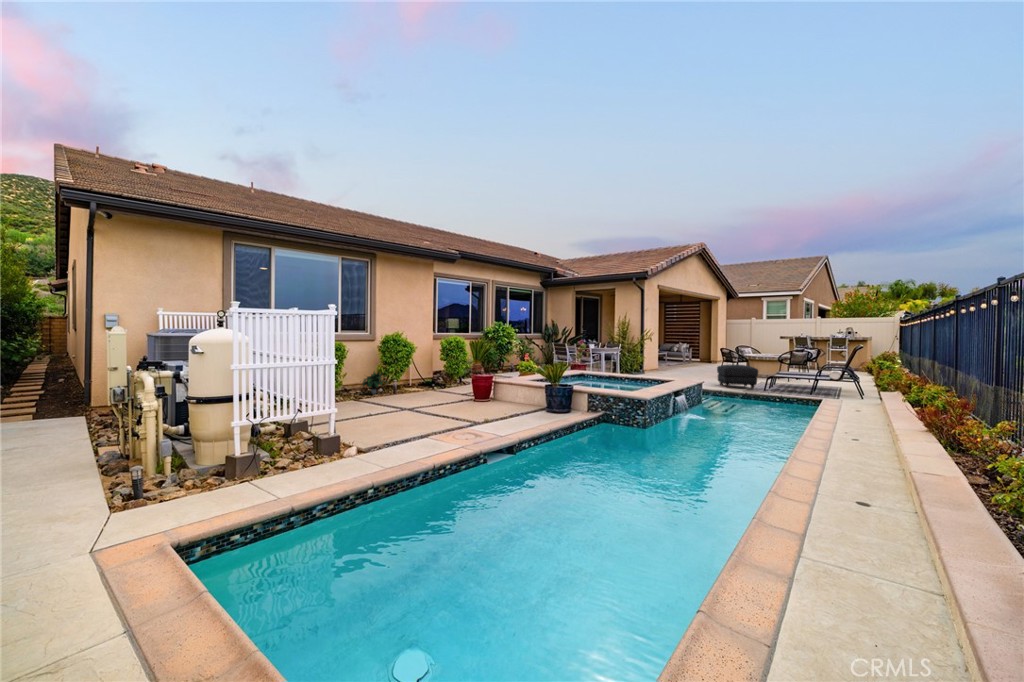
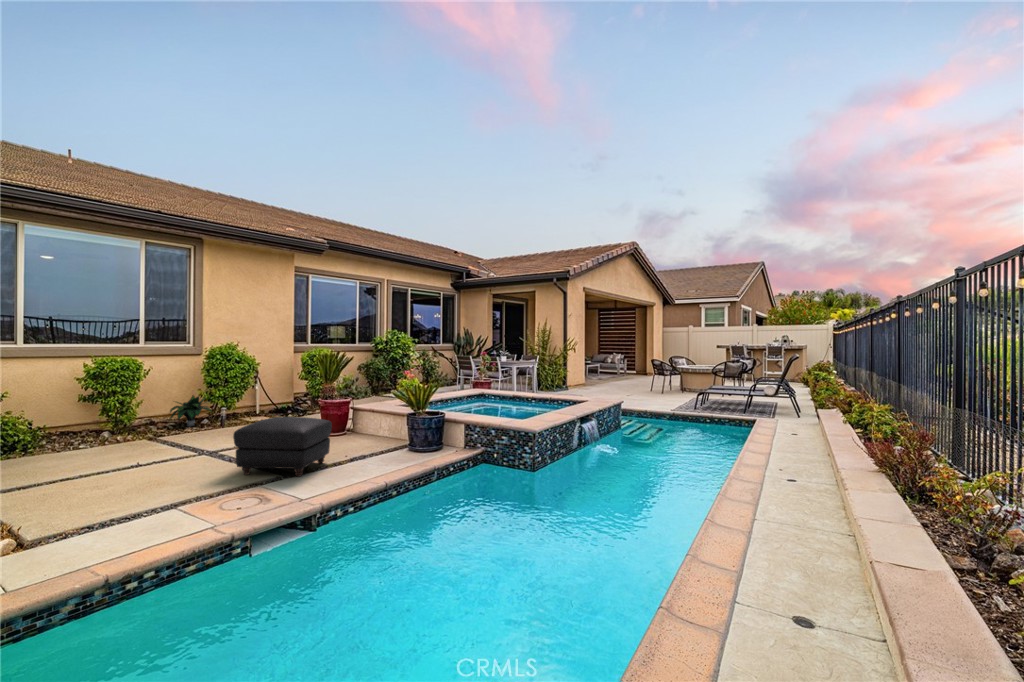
ottoman: present [717,365,758,389] -> present [233,417,332,477]

